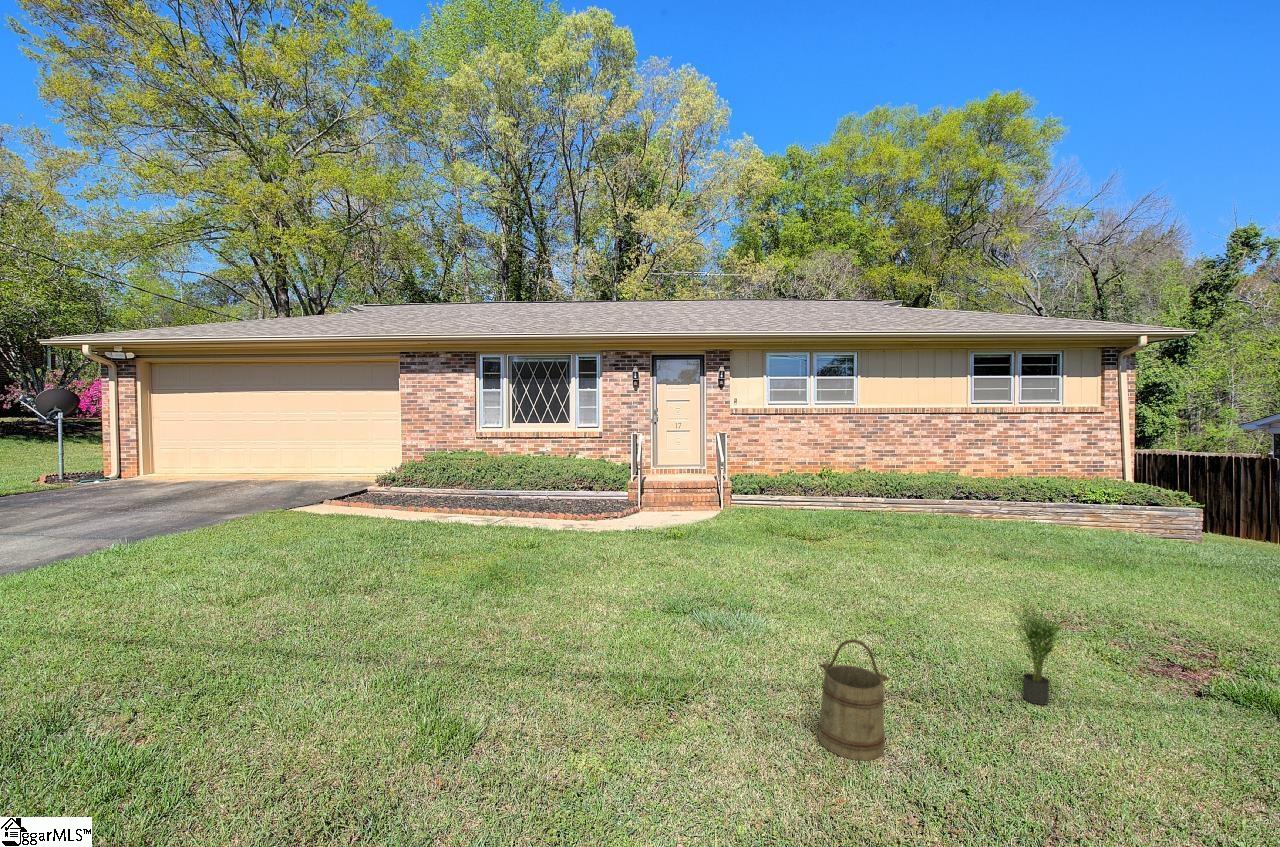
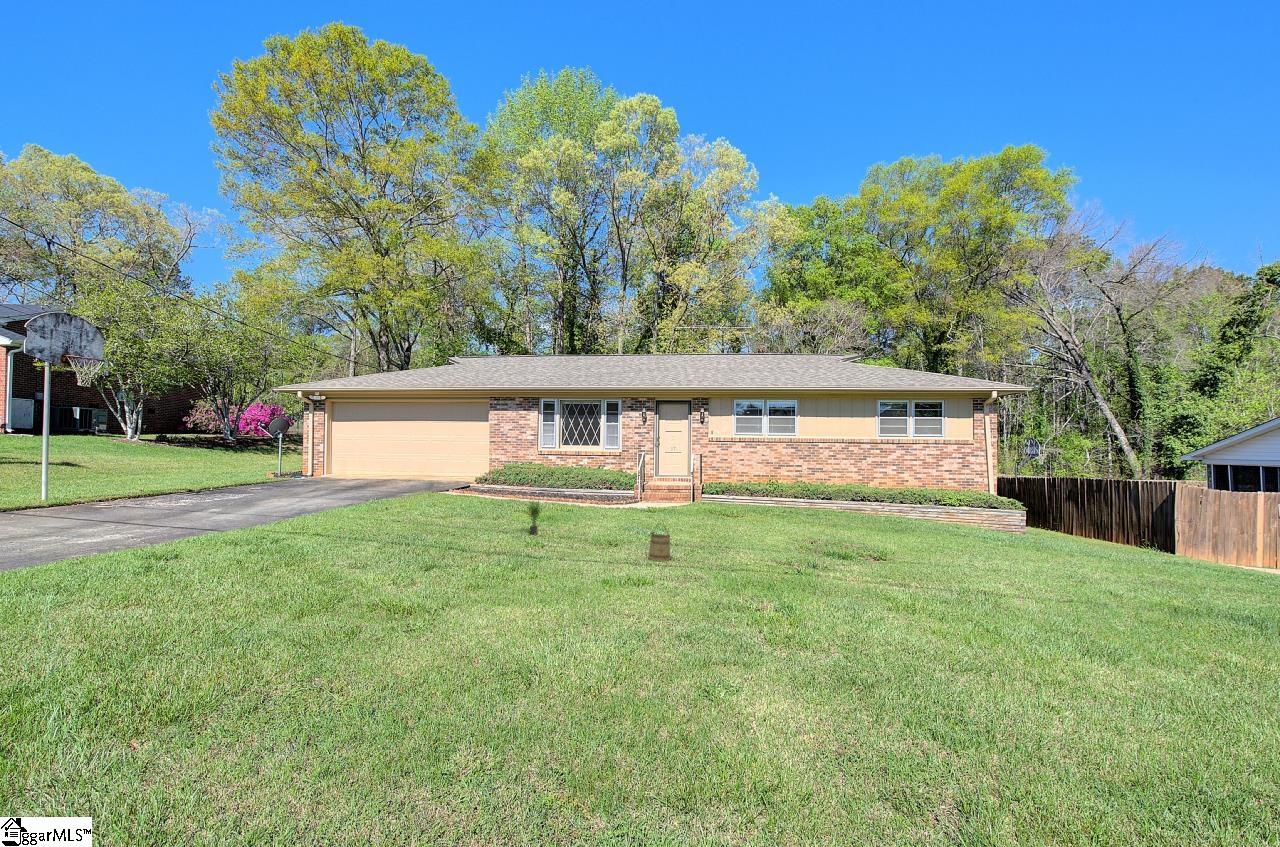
potted plant: present [1014,603,1070,705] -> present [527,501,541,534]

